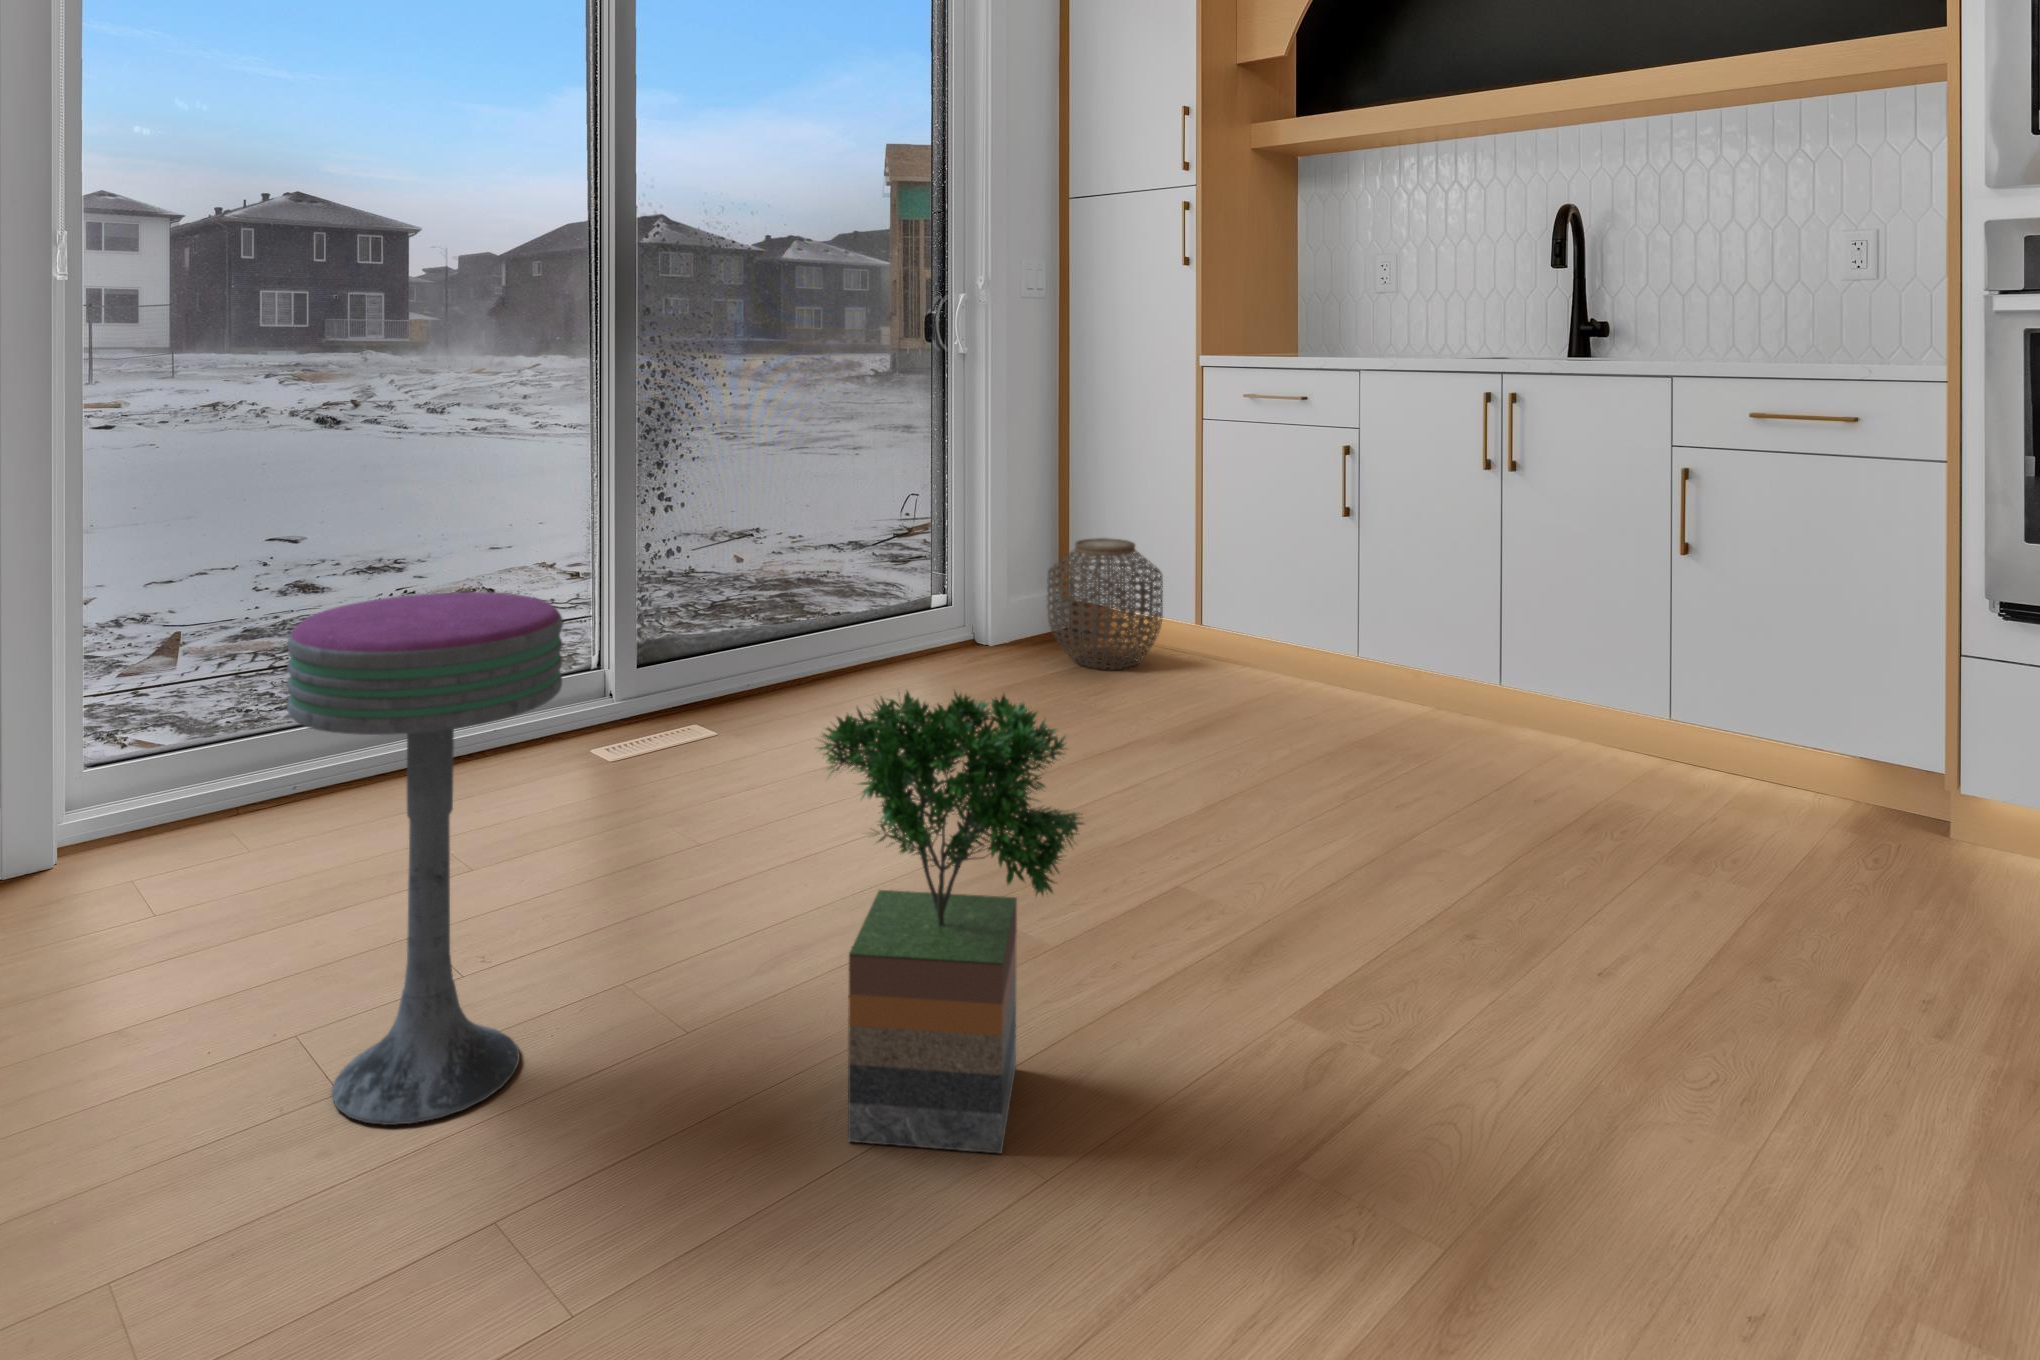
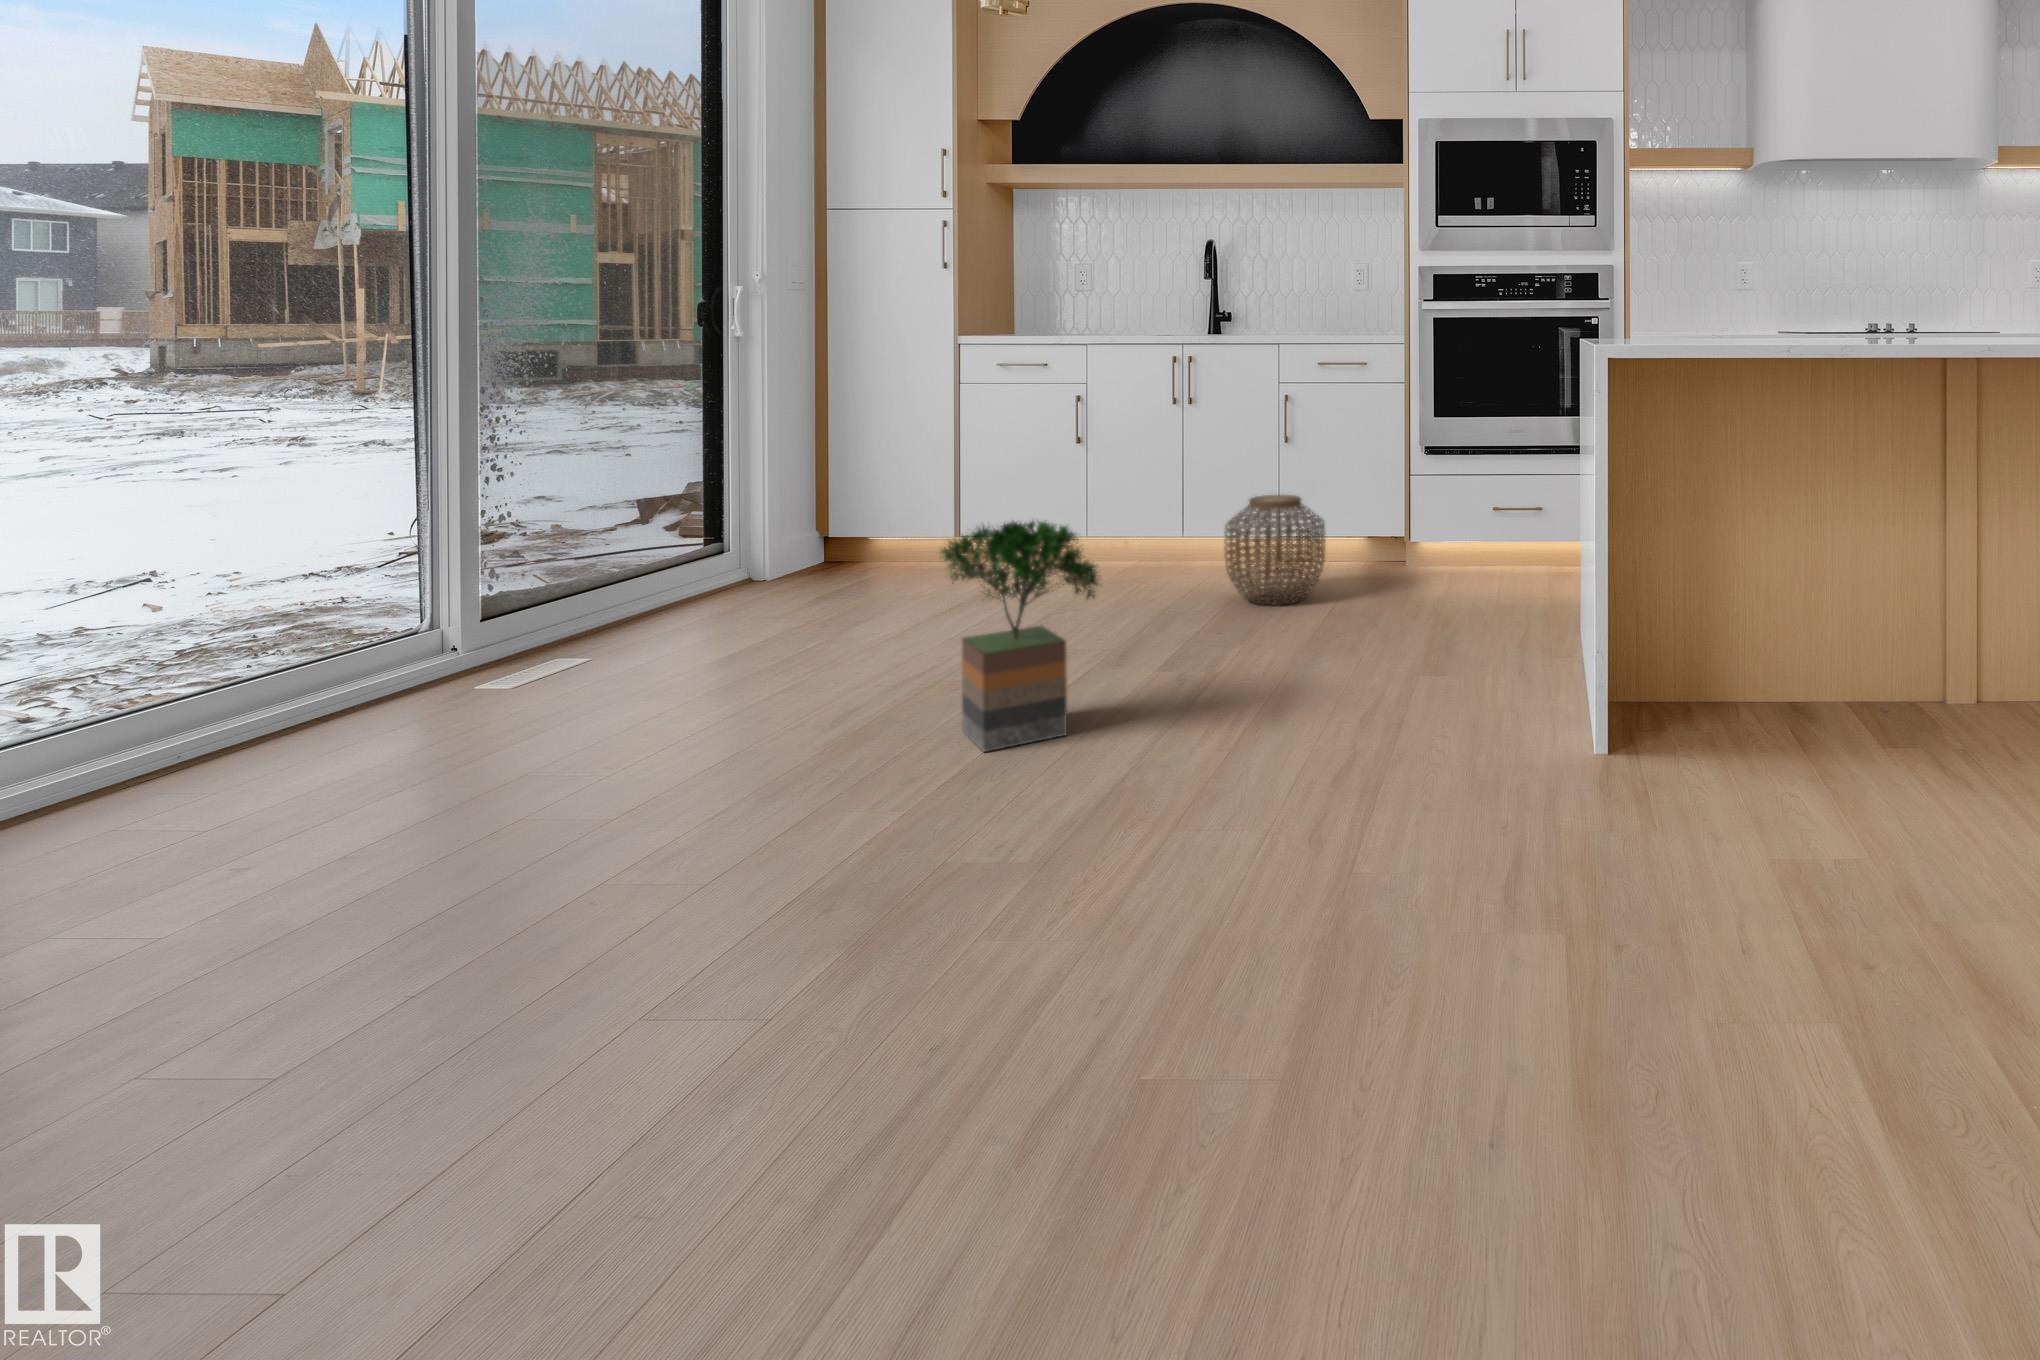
woven basket: present [1048,538,1163,669] -> present [1224,495,1325,605]
bar stool: present [287,592,563,1125] -> none [566,498,766,827]

